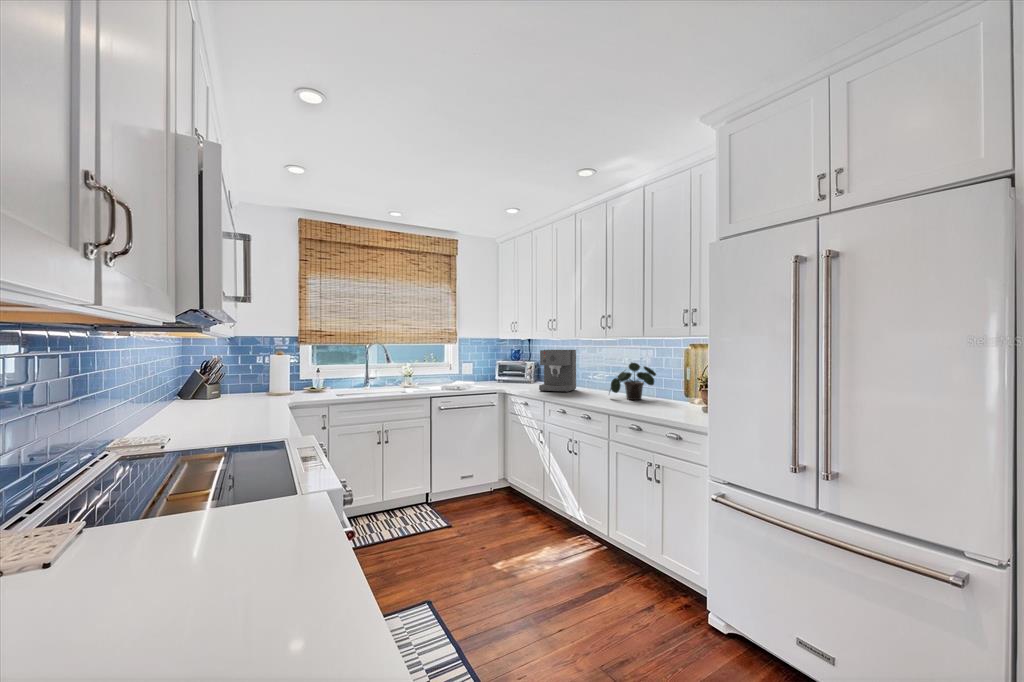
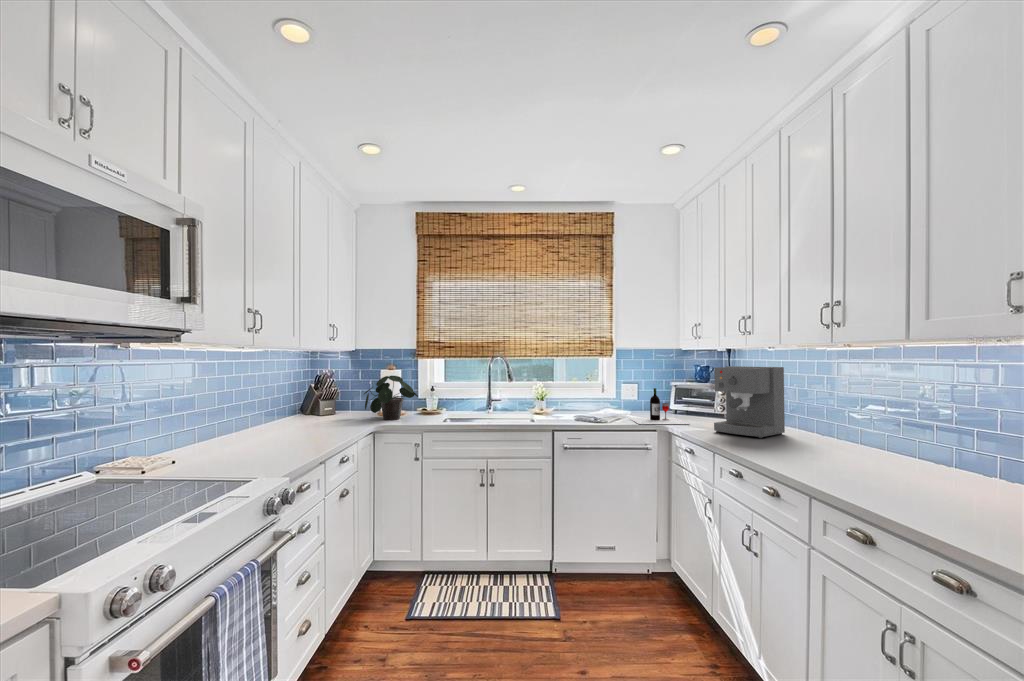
potted plant: present [610,363,656,400] -> present [364,376,418,420]
wine bottle: none [475,366,520,390] -> present [629,388,689,424]

